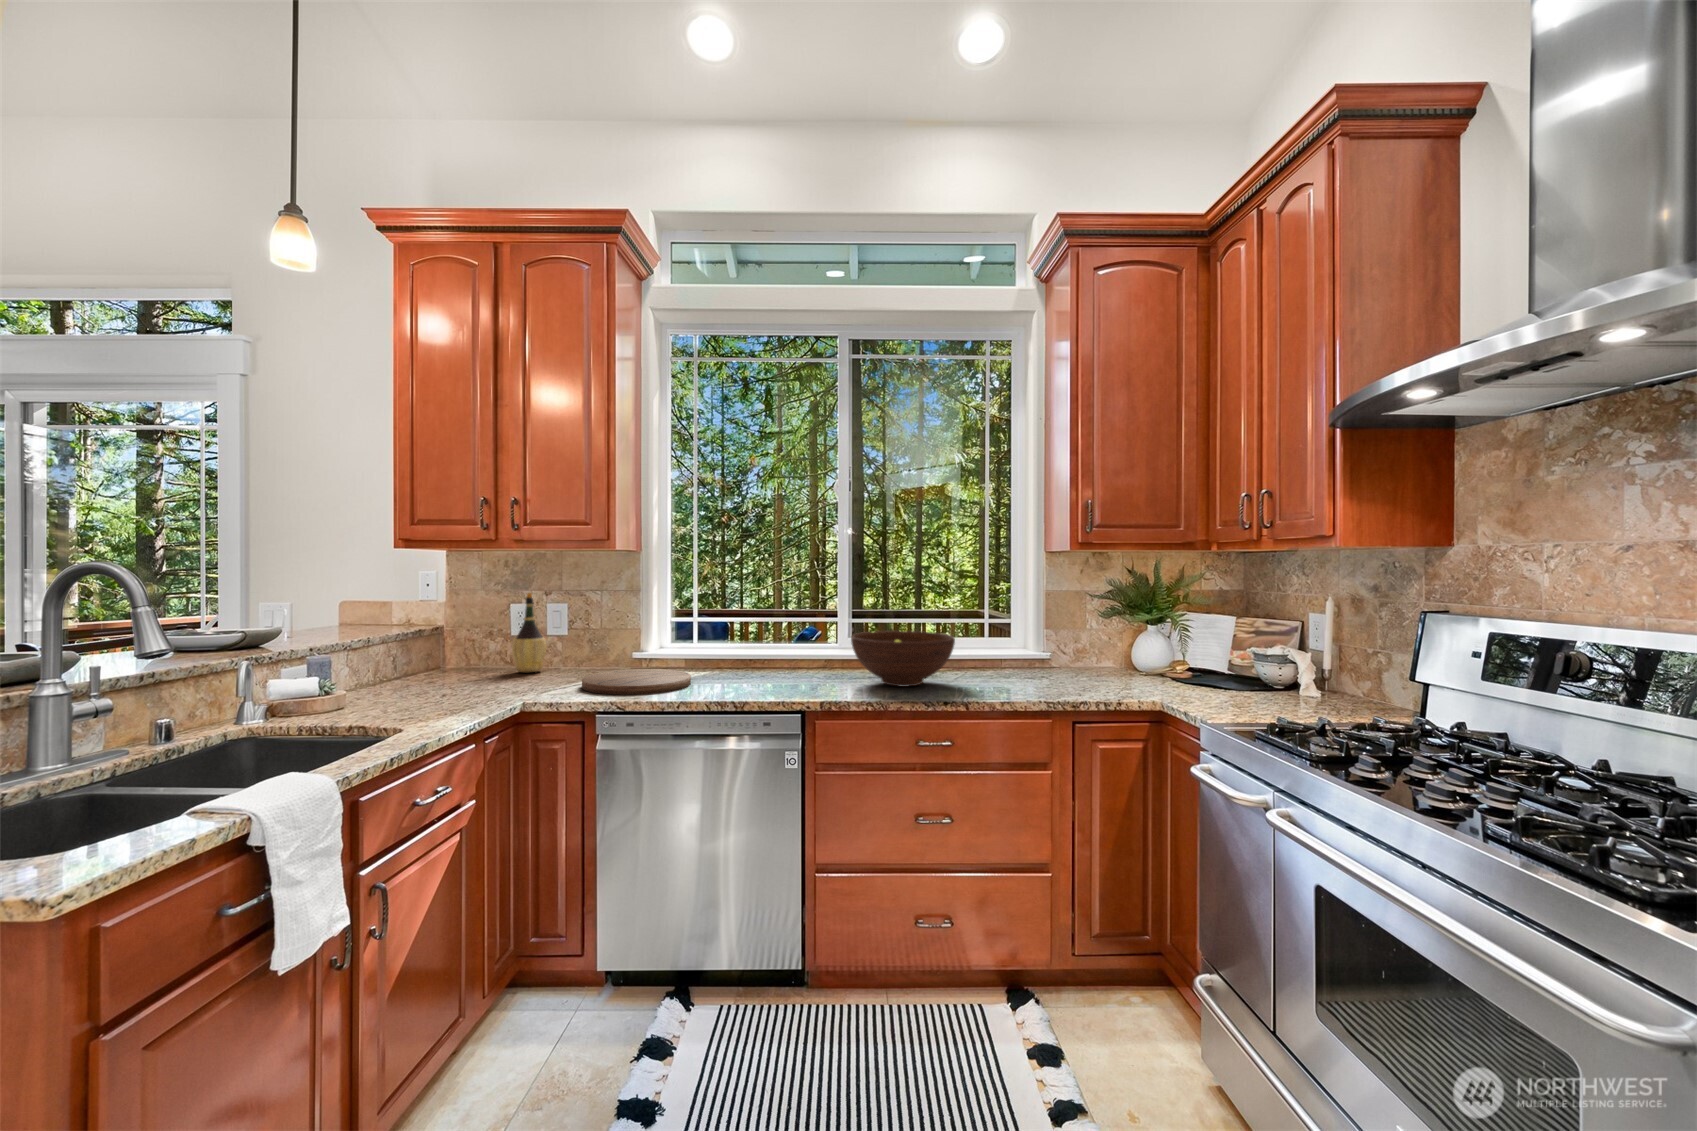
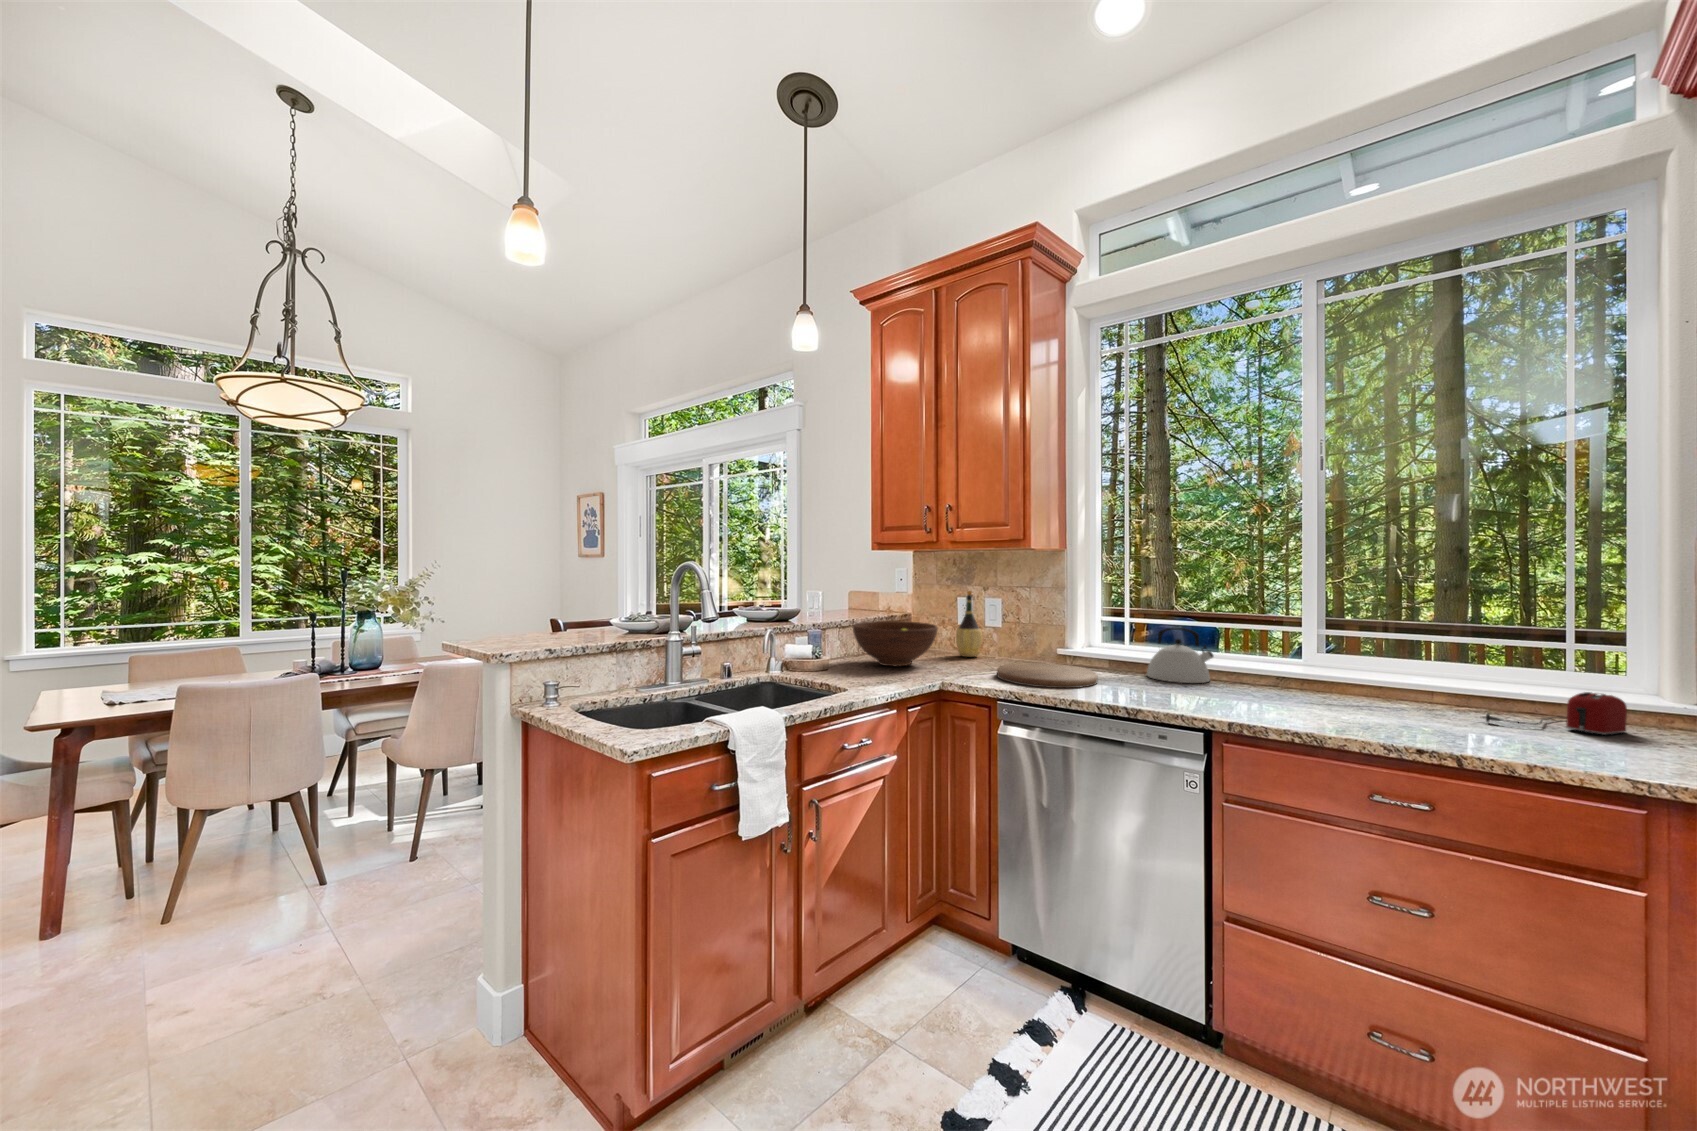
kettle: none [729,621,787,674] -> present [1147,628,1213,683]
fruit bowl: present [851,631,955,687] -> present [853,621,938,666]
toaster: none [968,648,1037,677] -> present [1482,692,1627,735]

